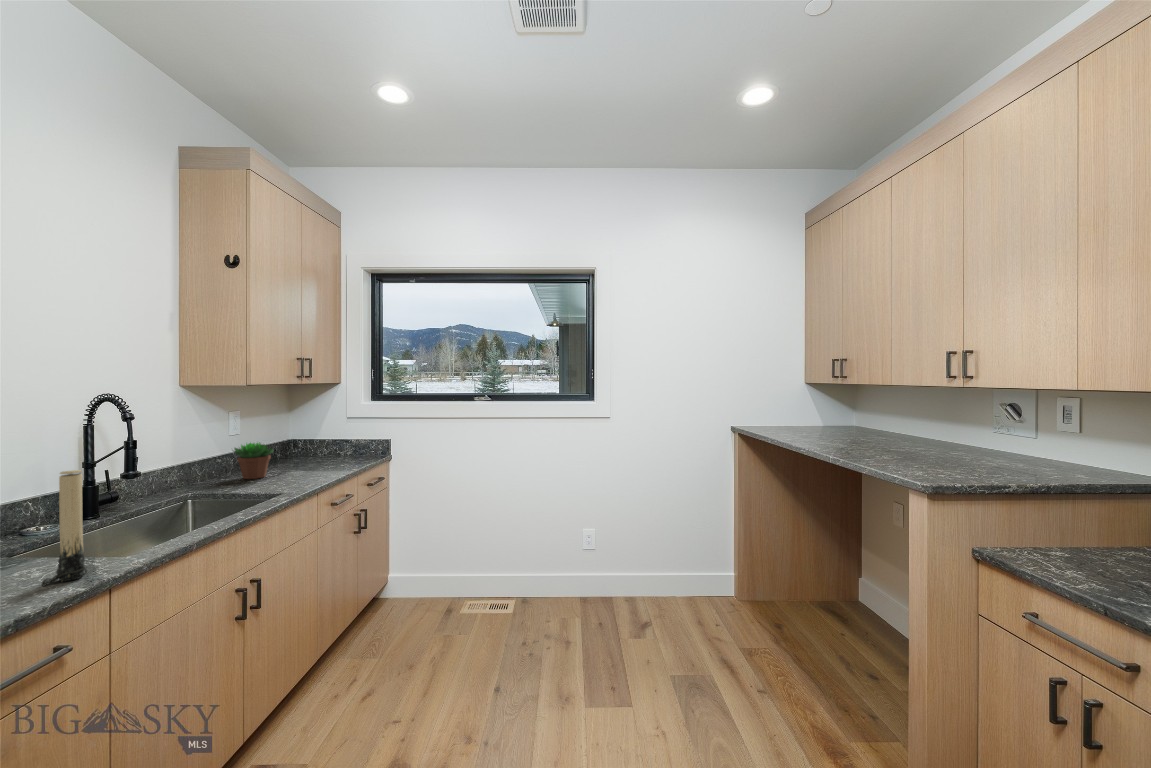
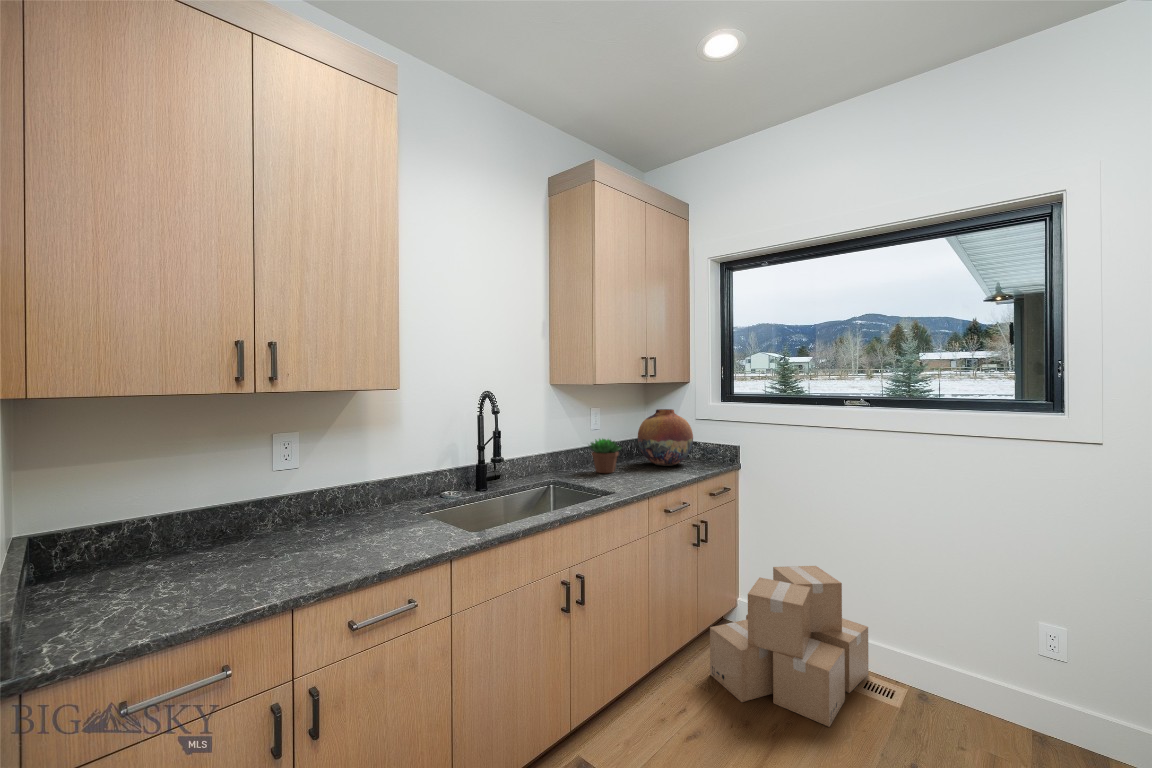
vase: none [288,409,348,465] -> present [638,409,693,466]
candle: present [41,470,87,586] -> none [413,453,440,544]
cardboard box: none [372,529,492,654] -> present [710,566,868,727]

